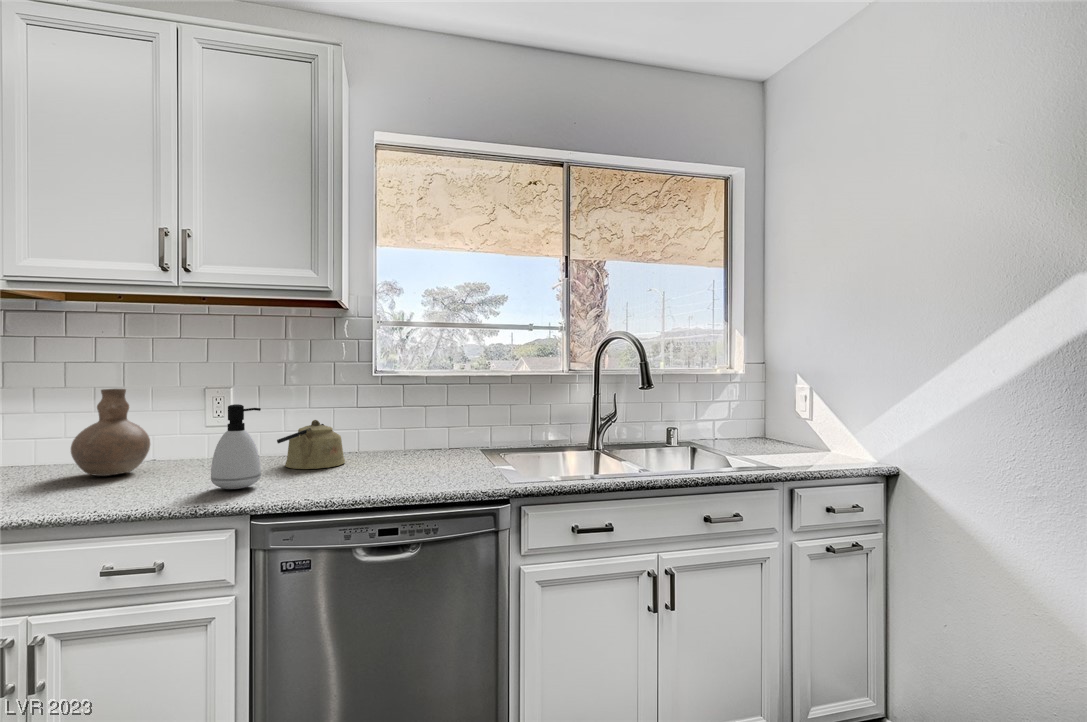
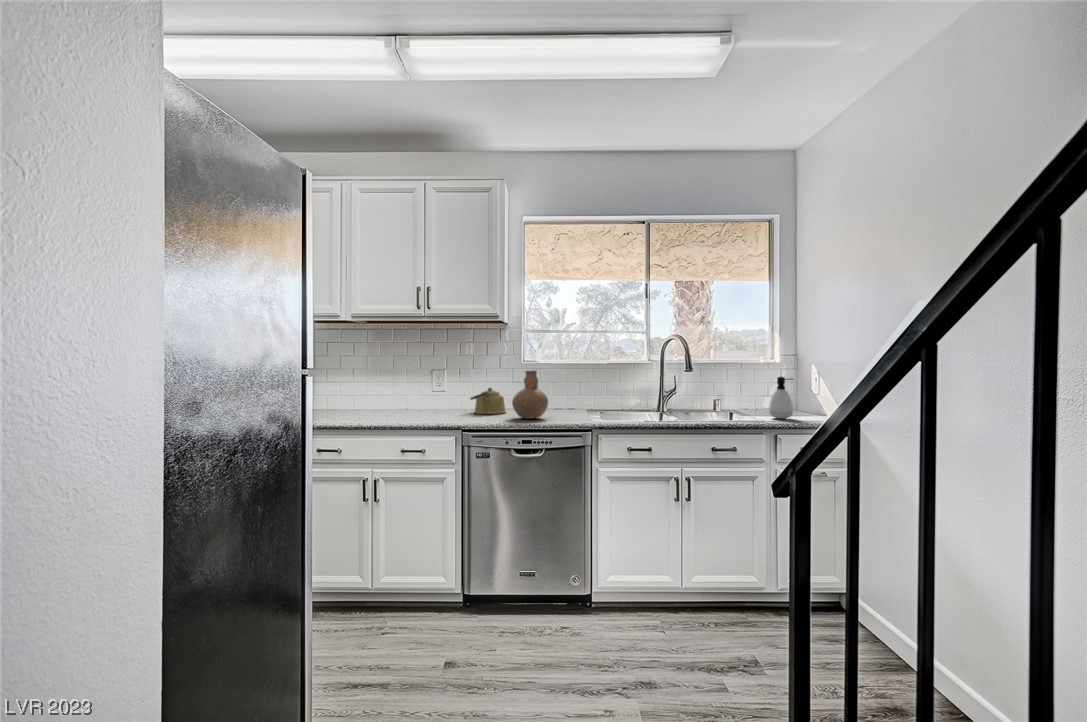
vase: present [71,389,150,476] -> present [512,370,548,419]
soap dispenser: present [211,404,261,489] -> present [769,377,793,419]

